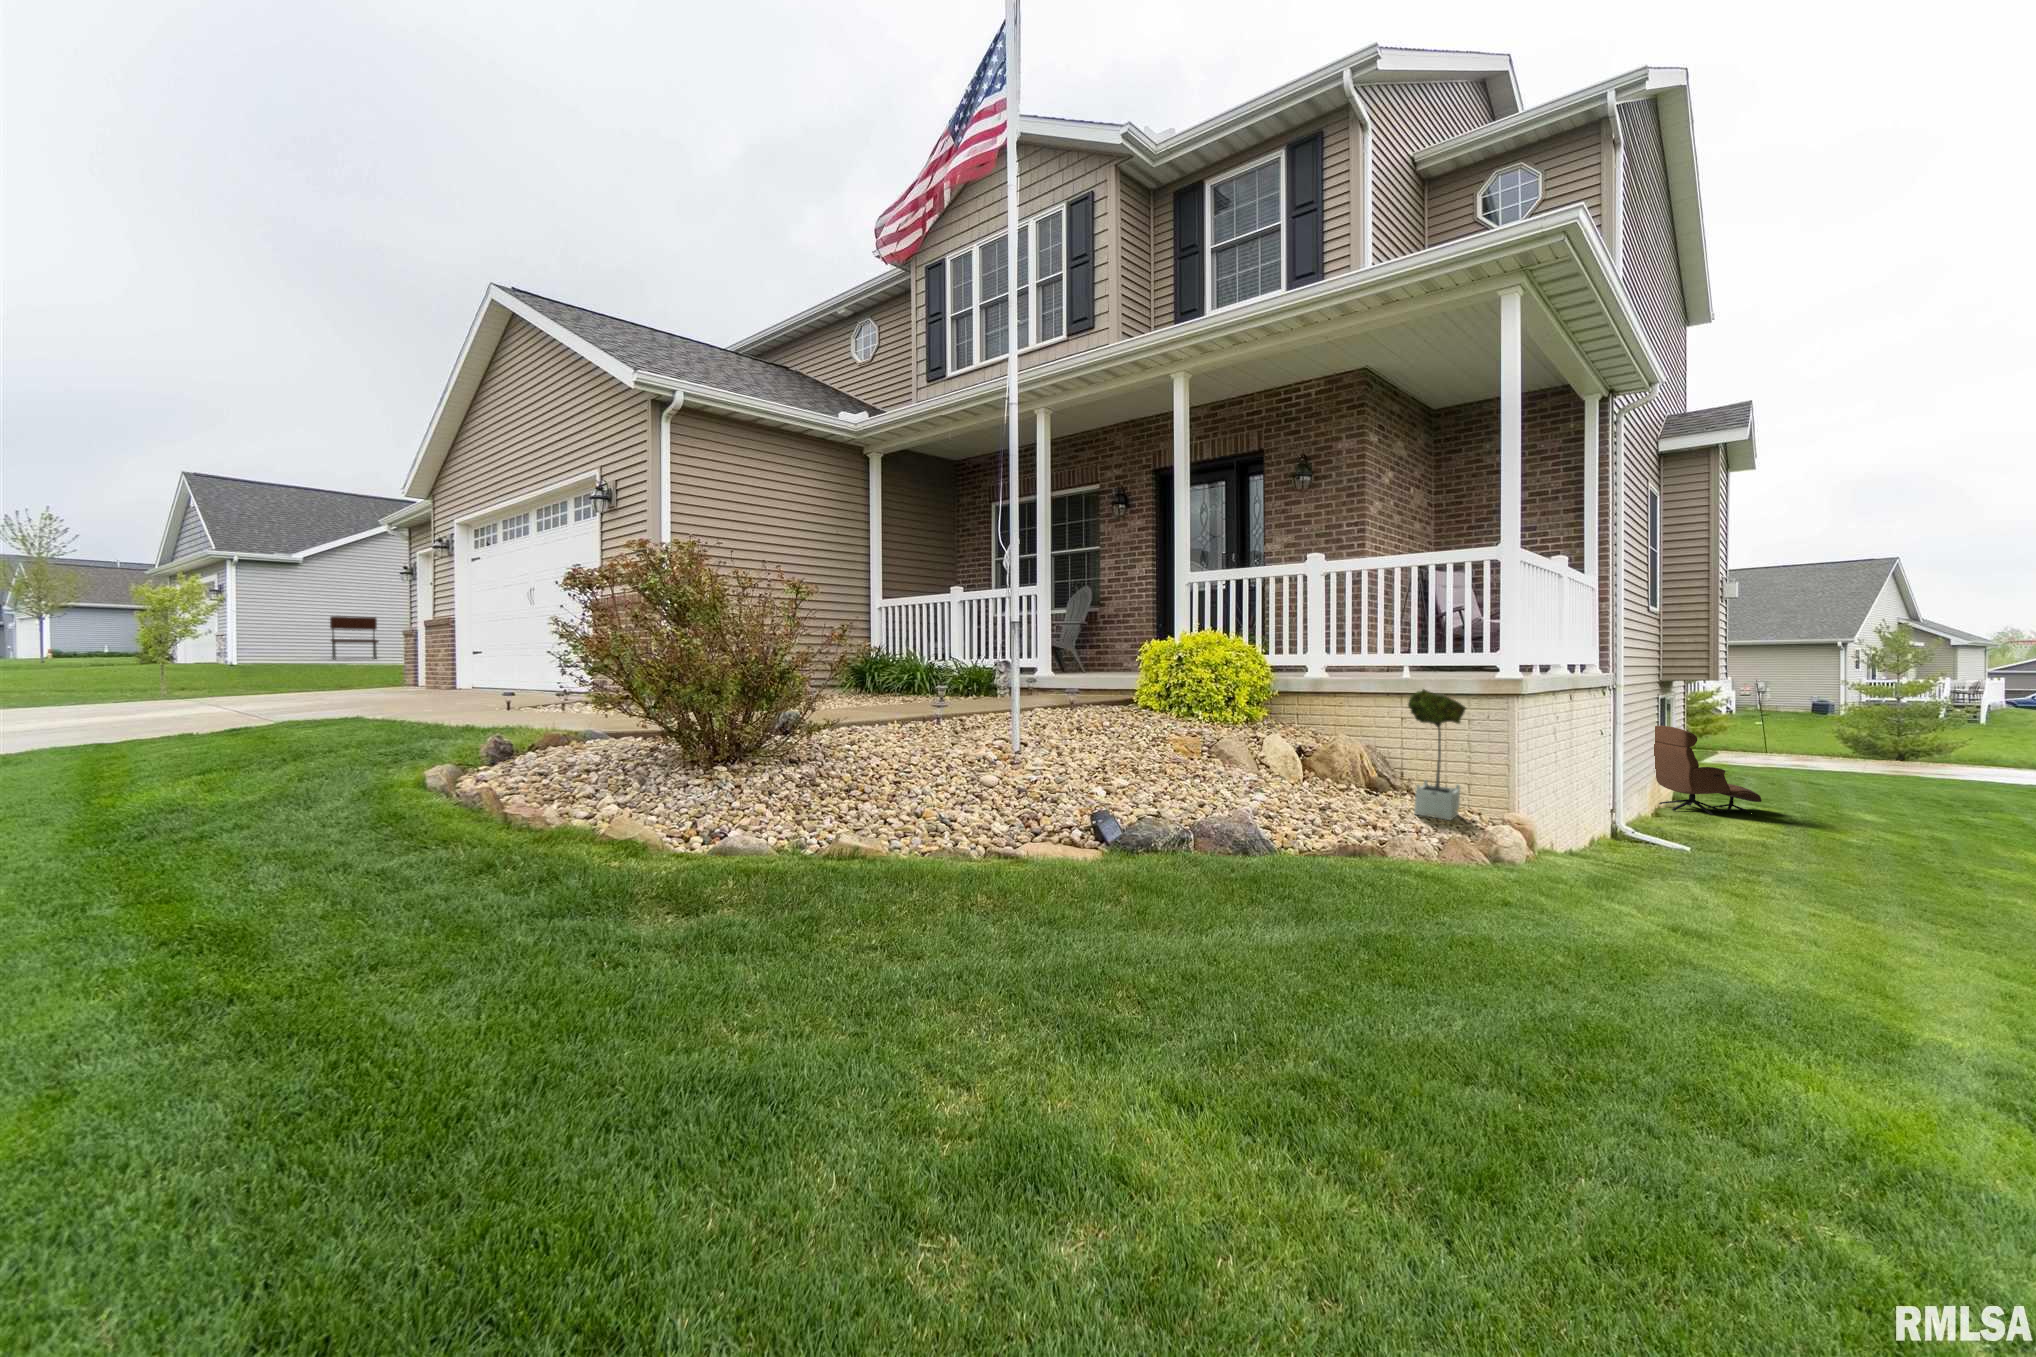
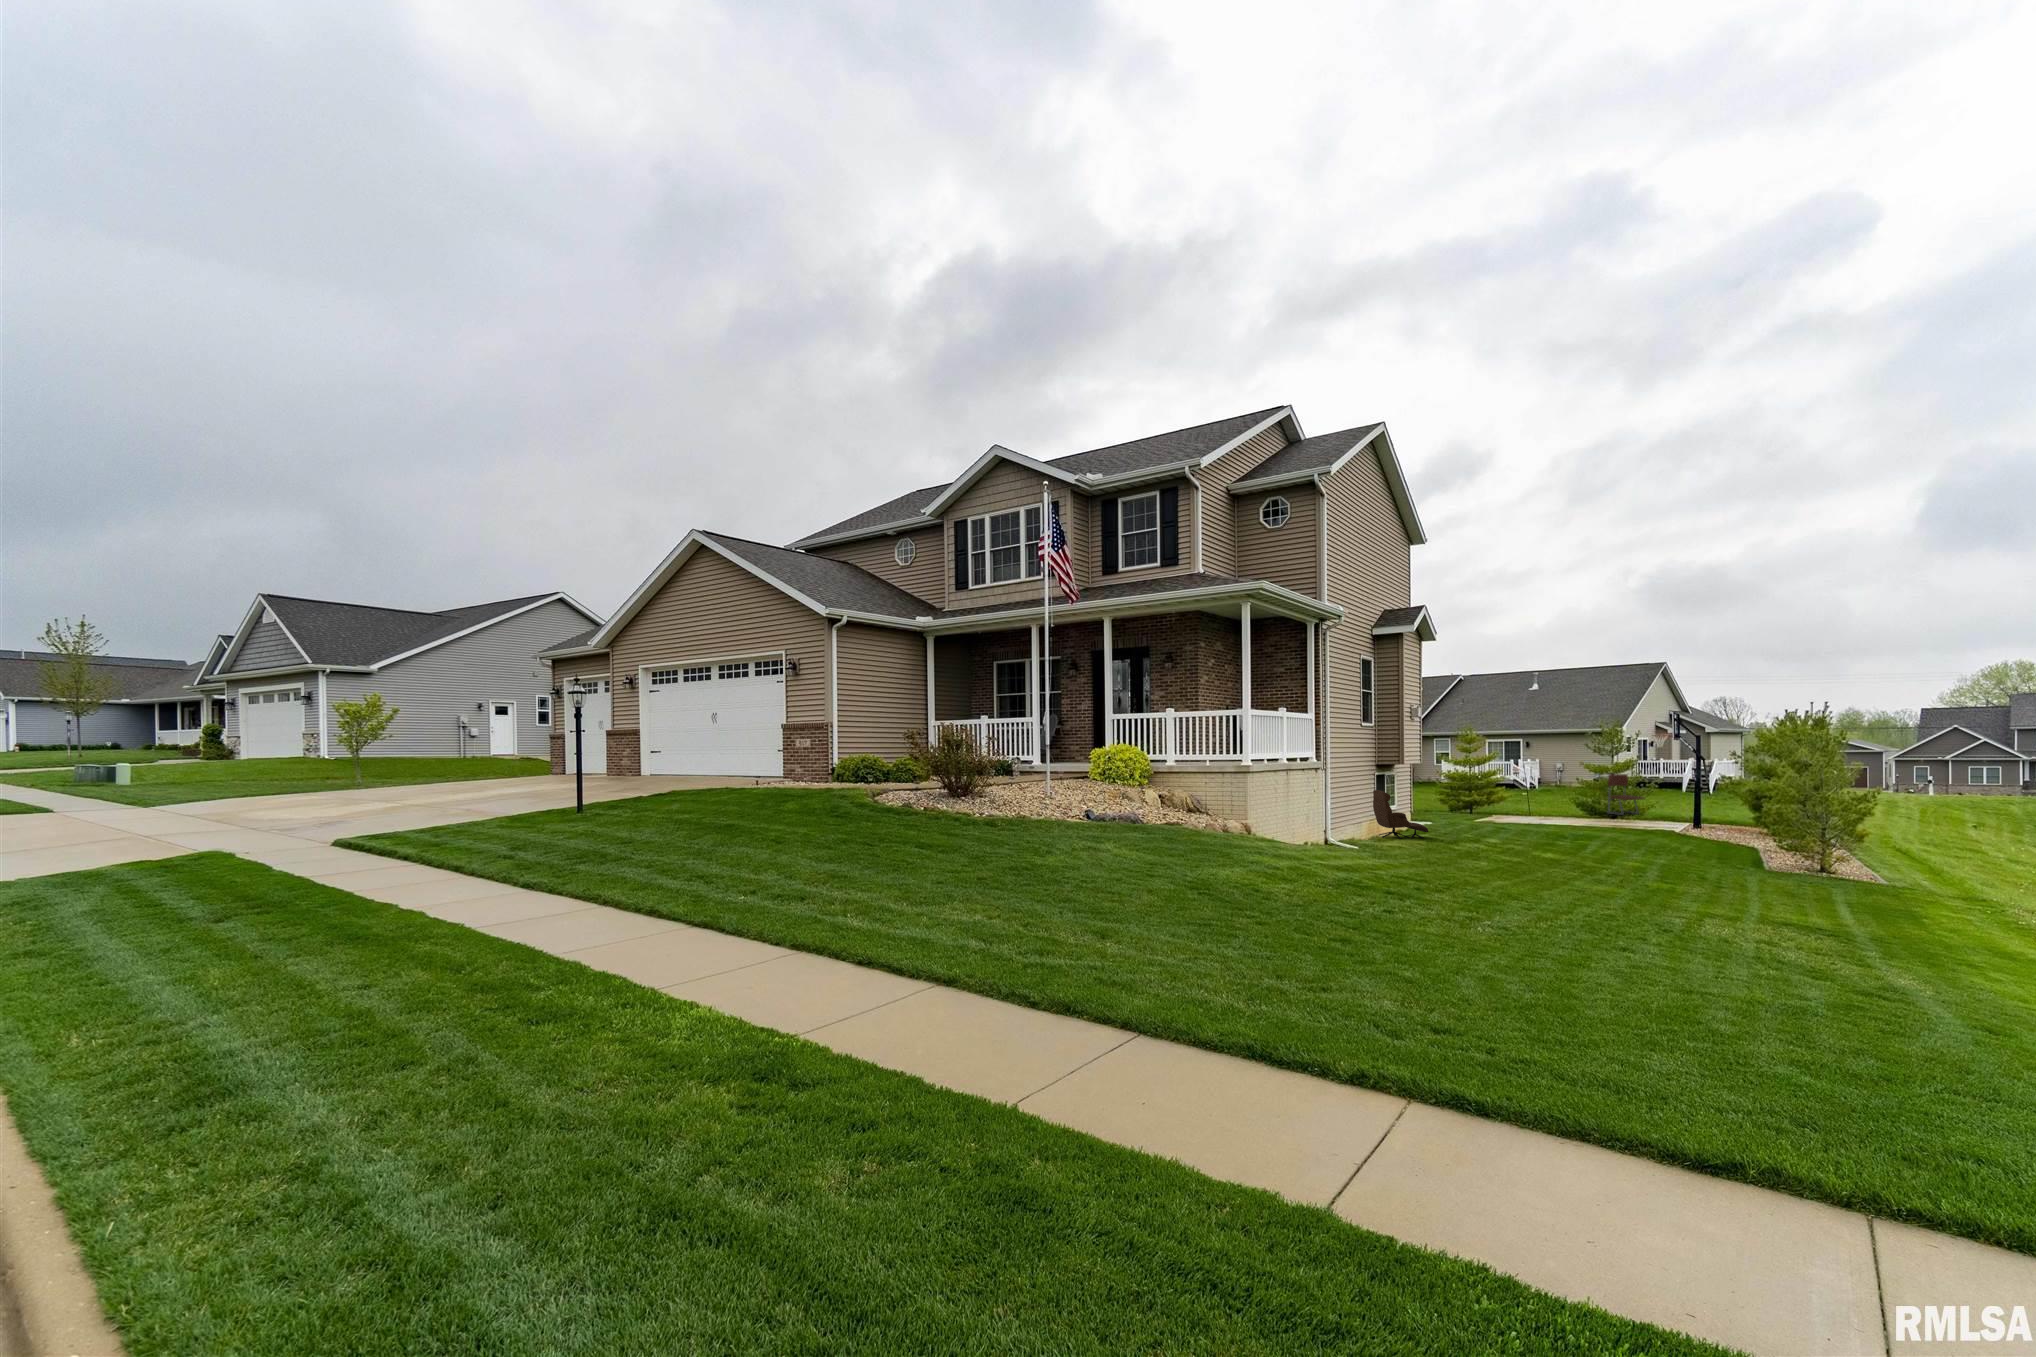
bench: present [330,616,378,659] -> present [1608,774,1645,815]
potted tree: present [1408,689,1466,820] -> none [1205,770,1227,824]

